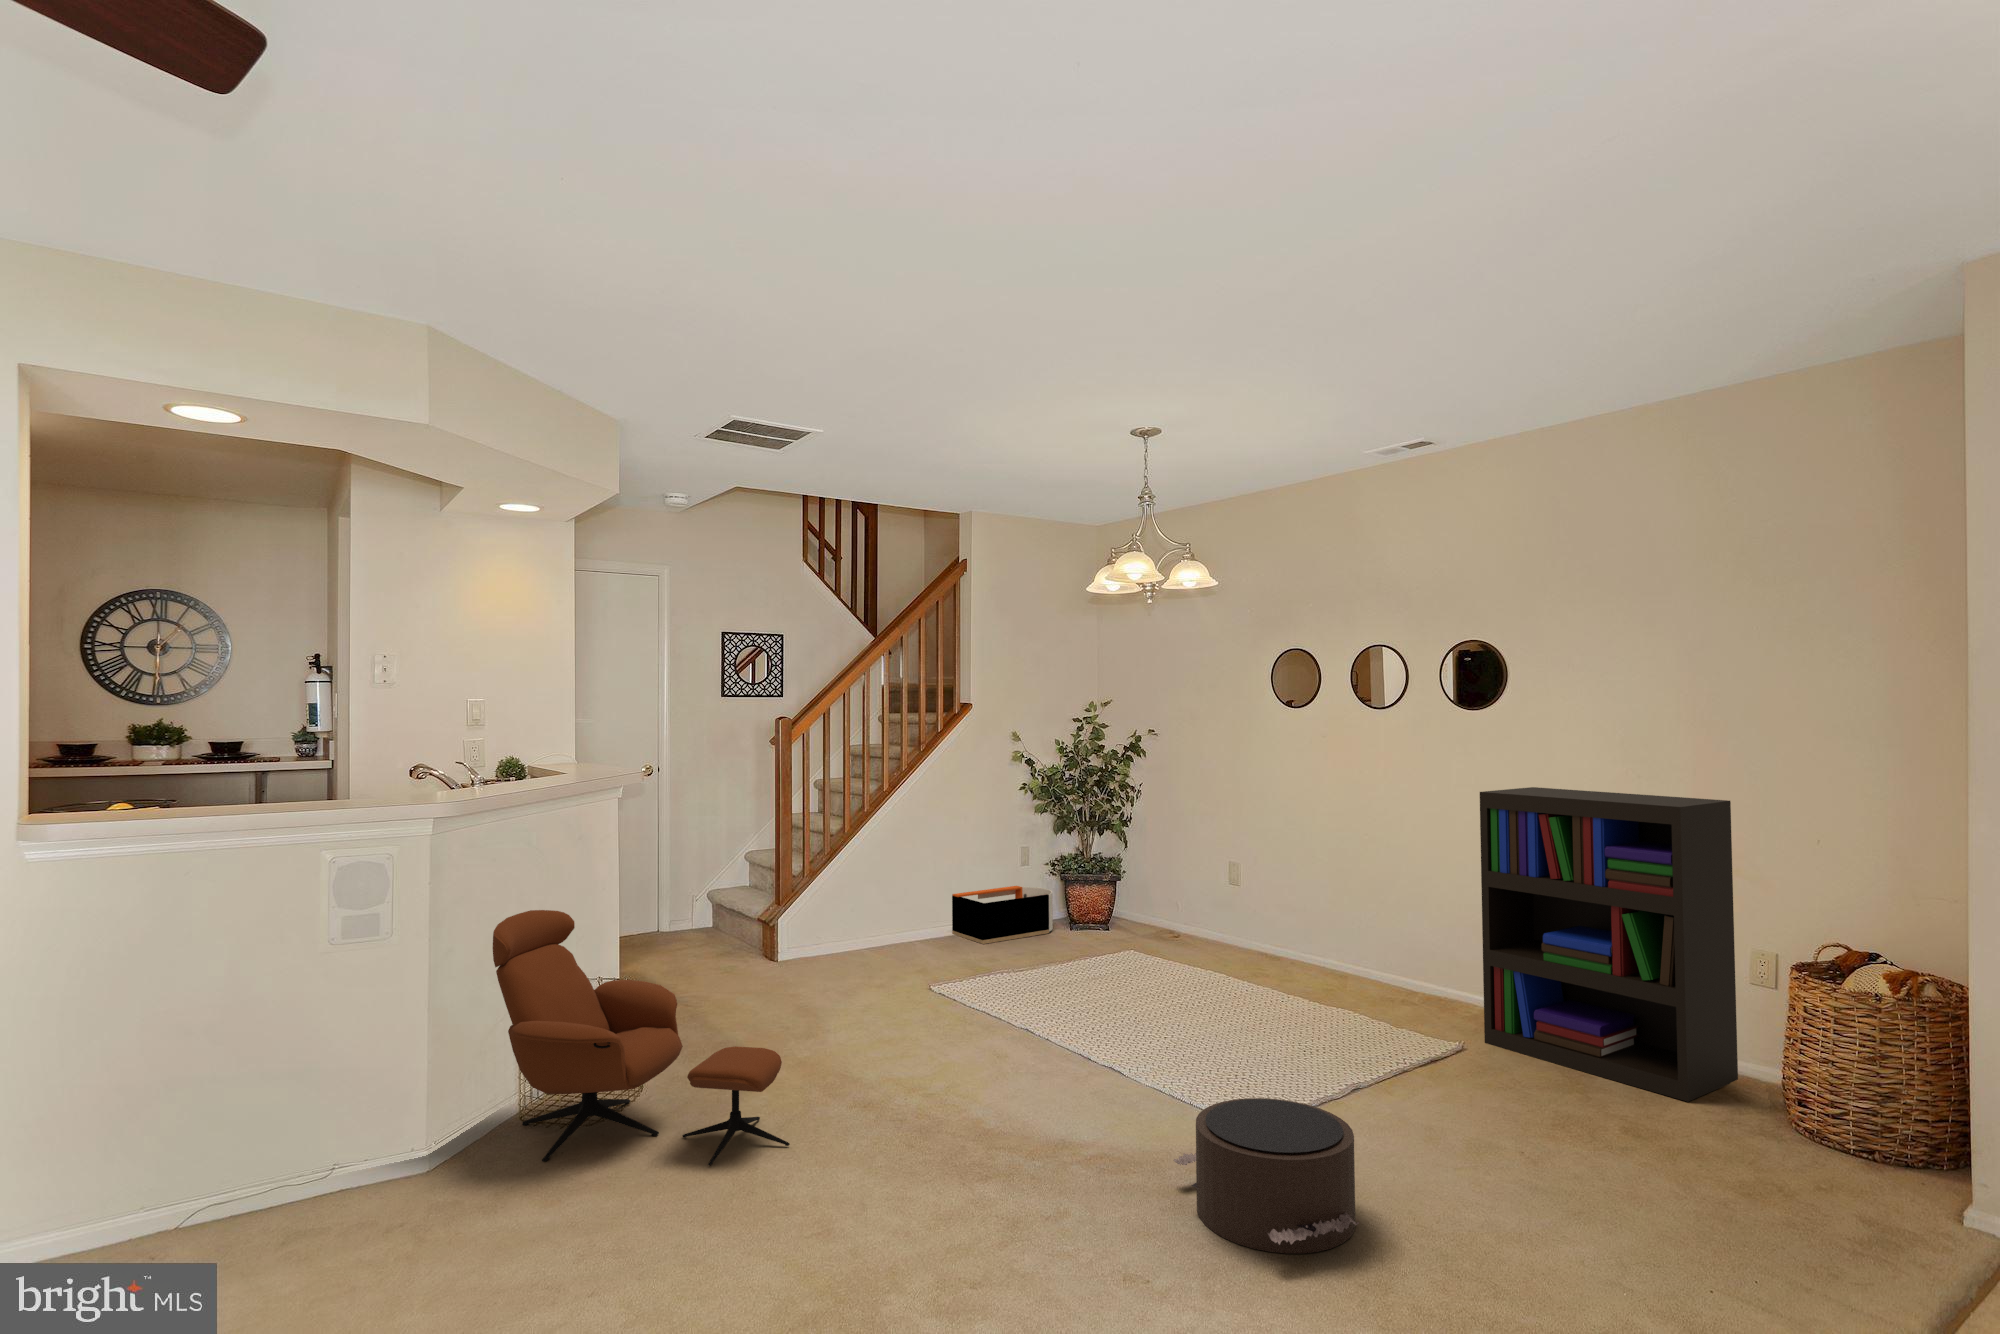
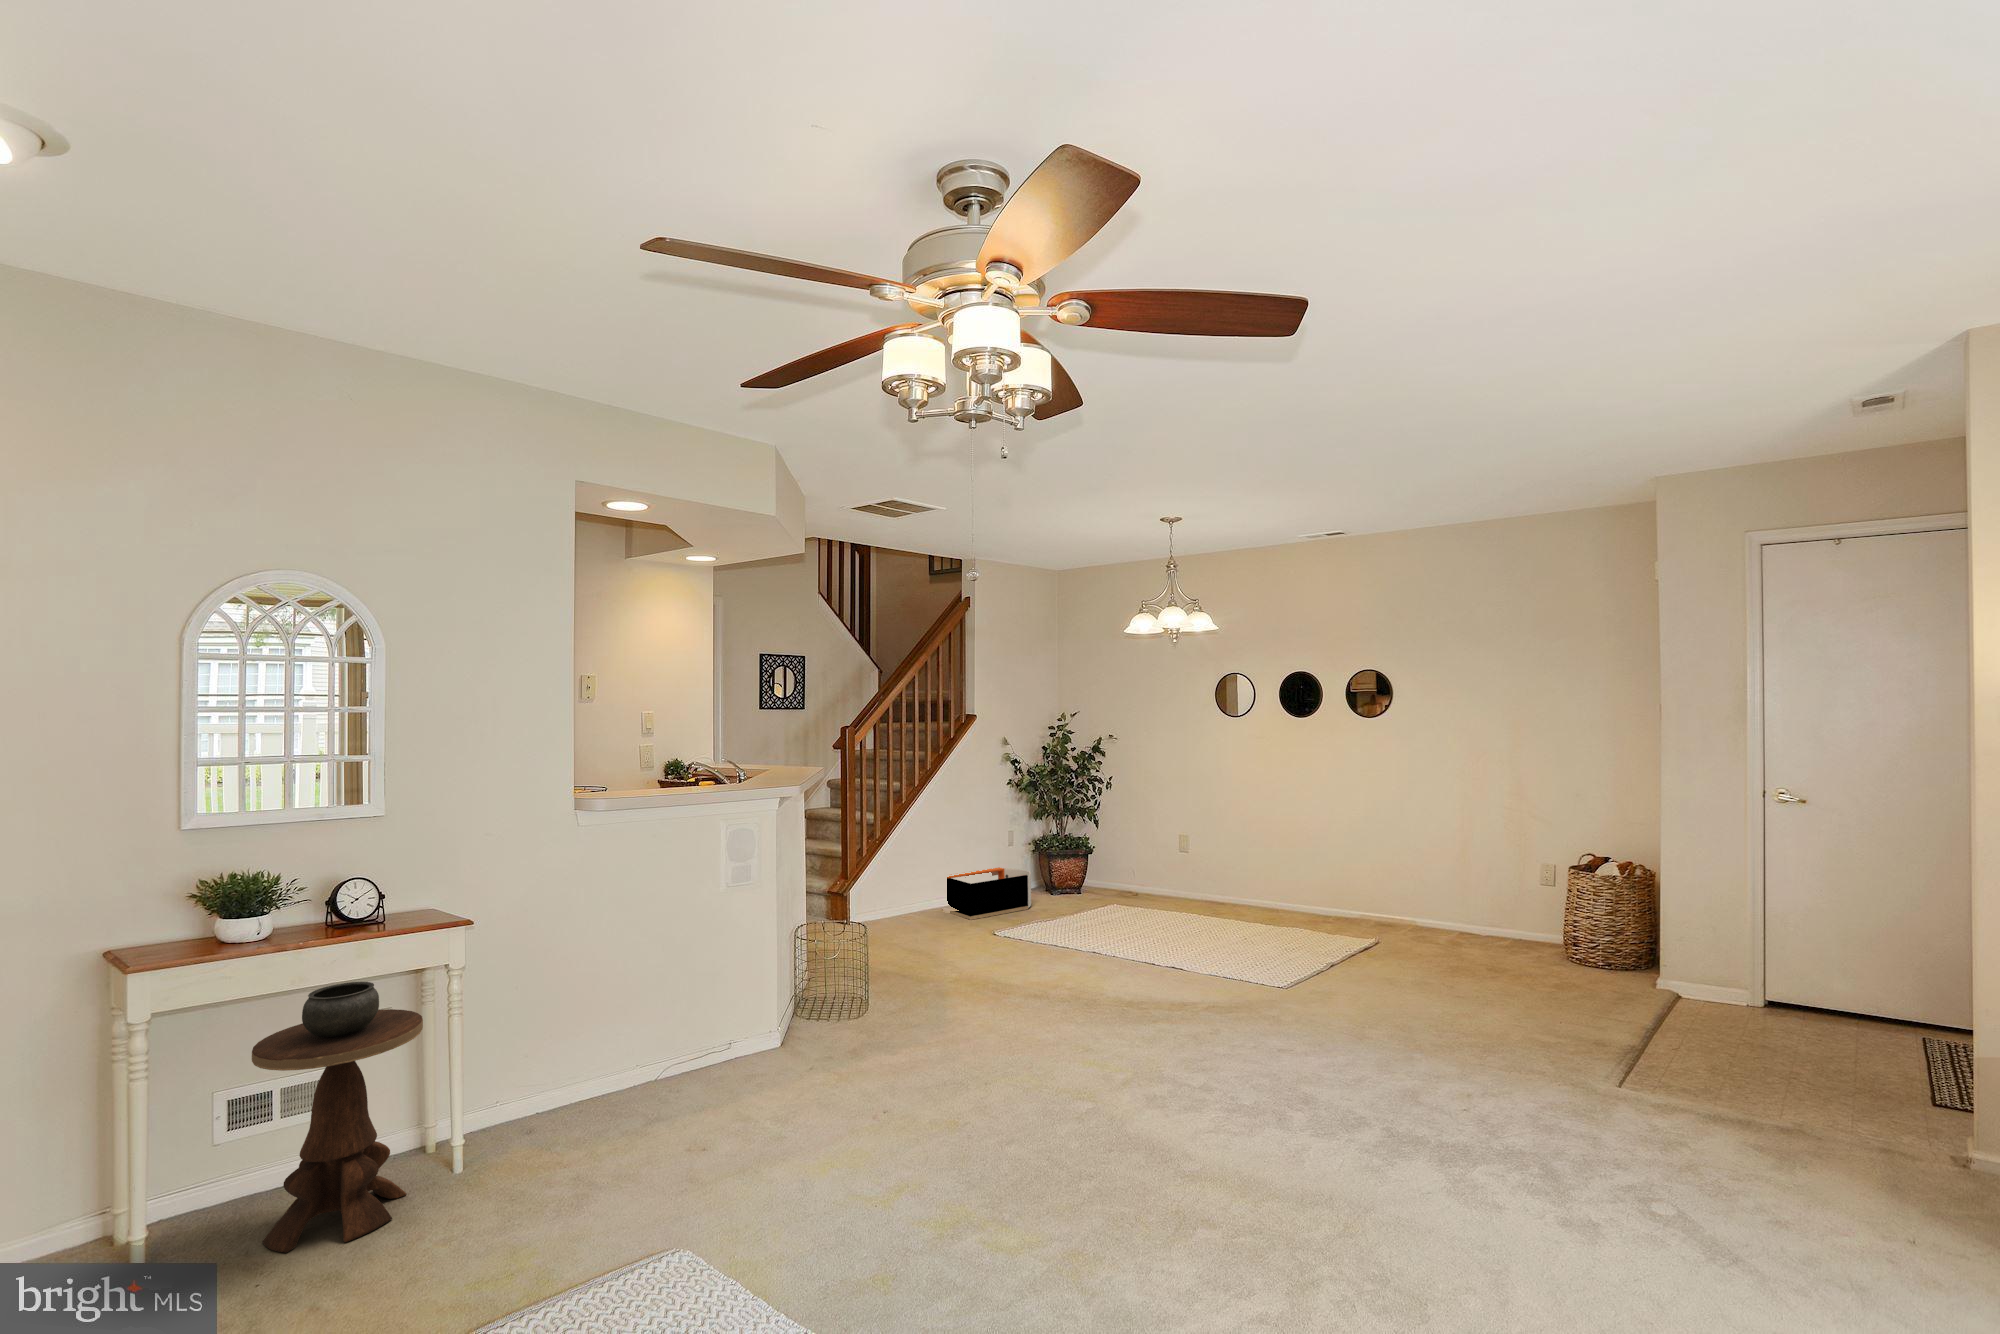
bookshelf: present [1480,787,1738,1102] -> none [1412,776,1651,1060]
lounge chair: present [493,910,790,1166] -> none [513,899,793,1141]
side table: none [241,989,408,1261] -> present [252,982,423,1252]
pouf: present [1174,1098,1359,1254] -> none [1152,1069,1334,1224]

